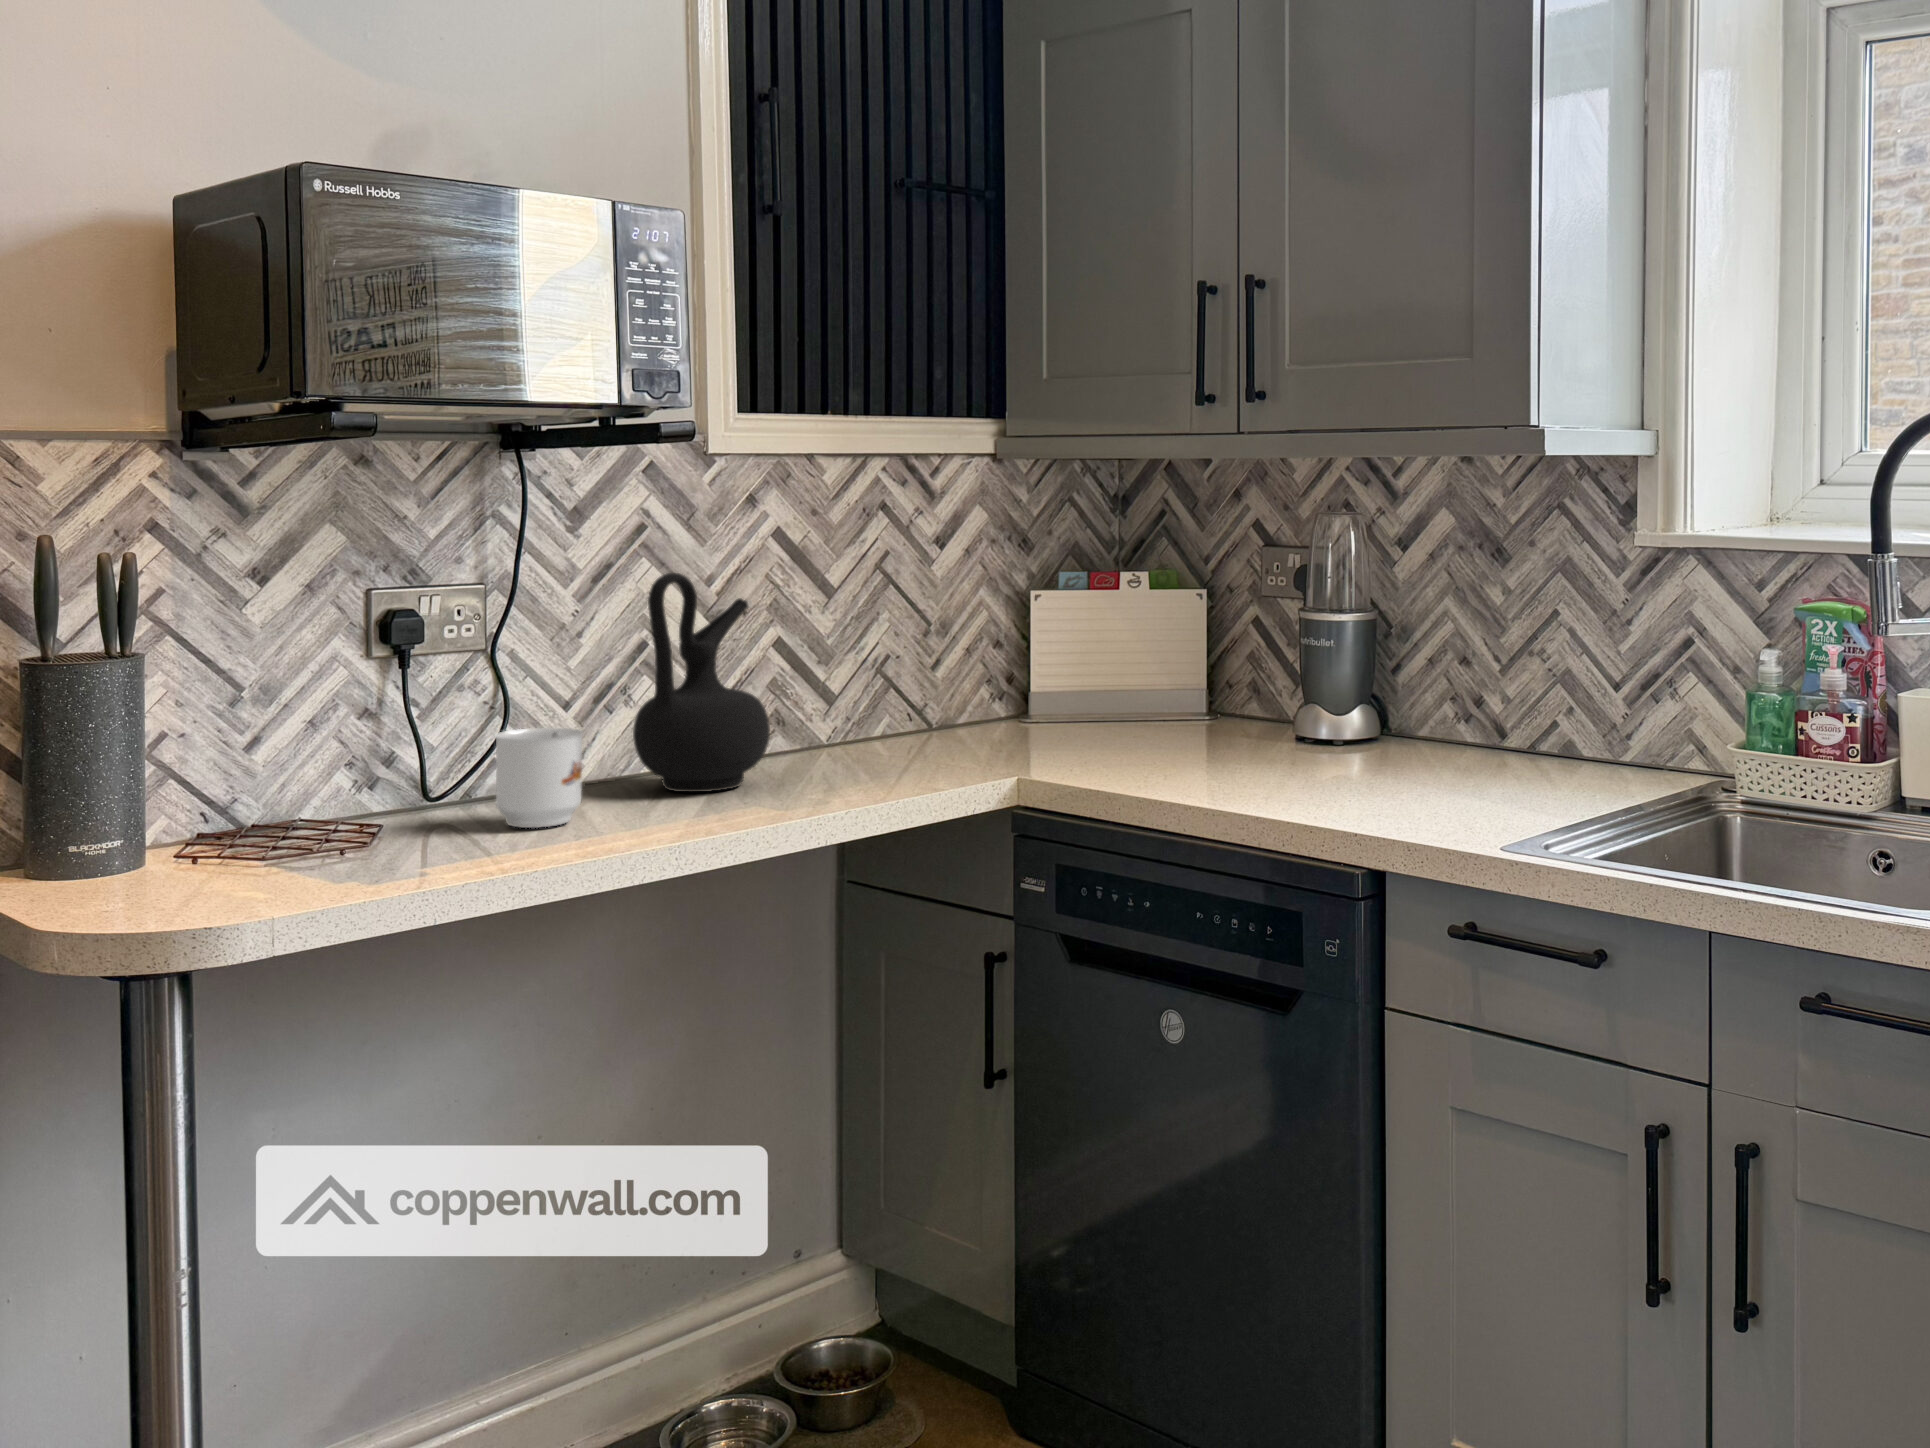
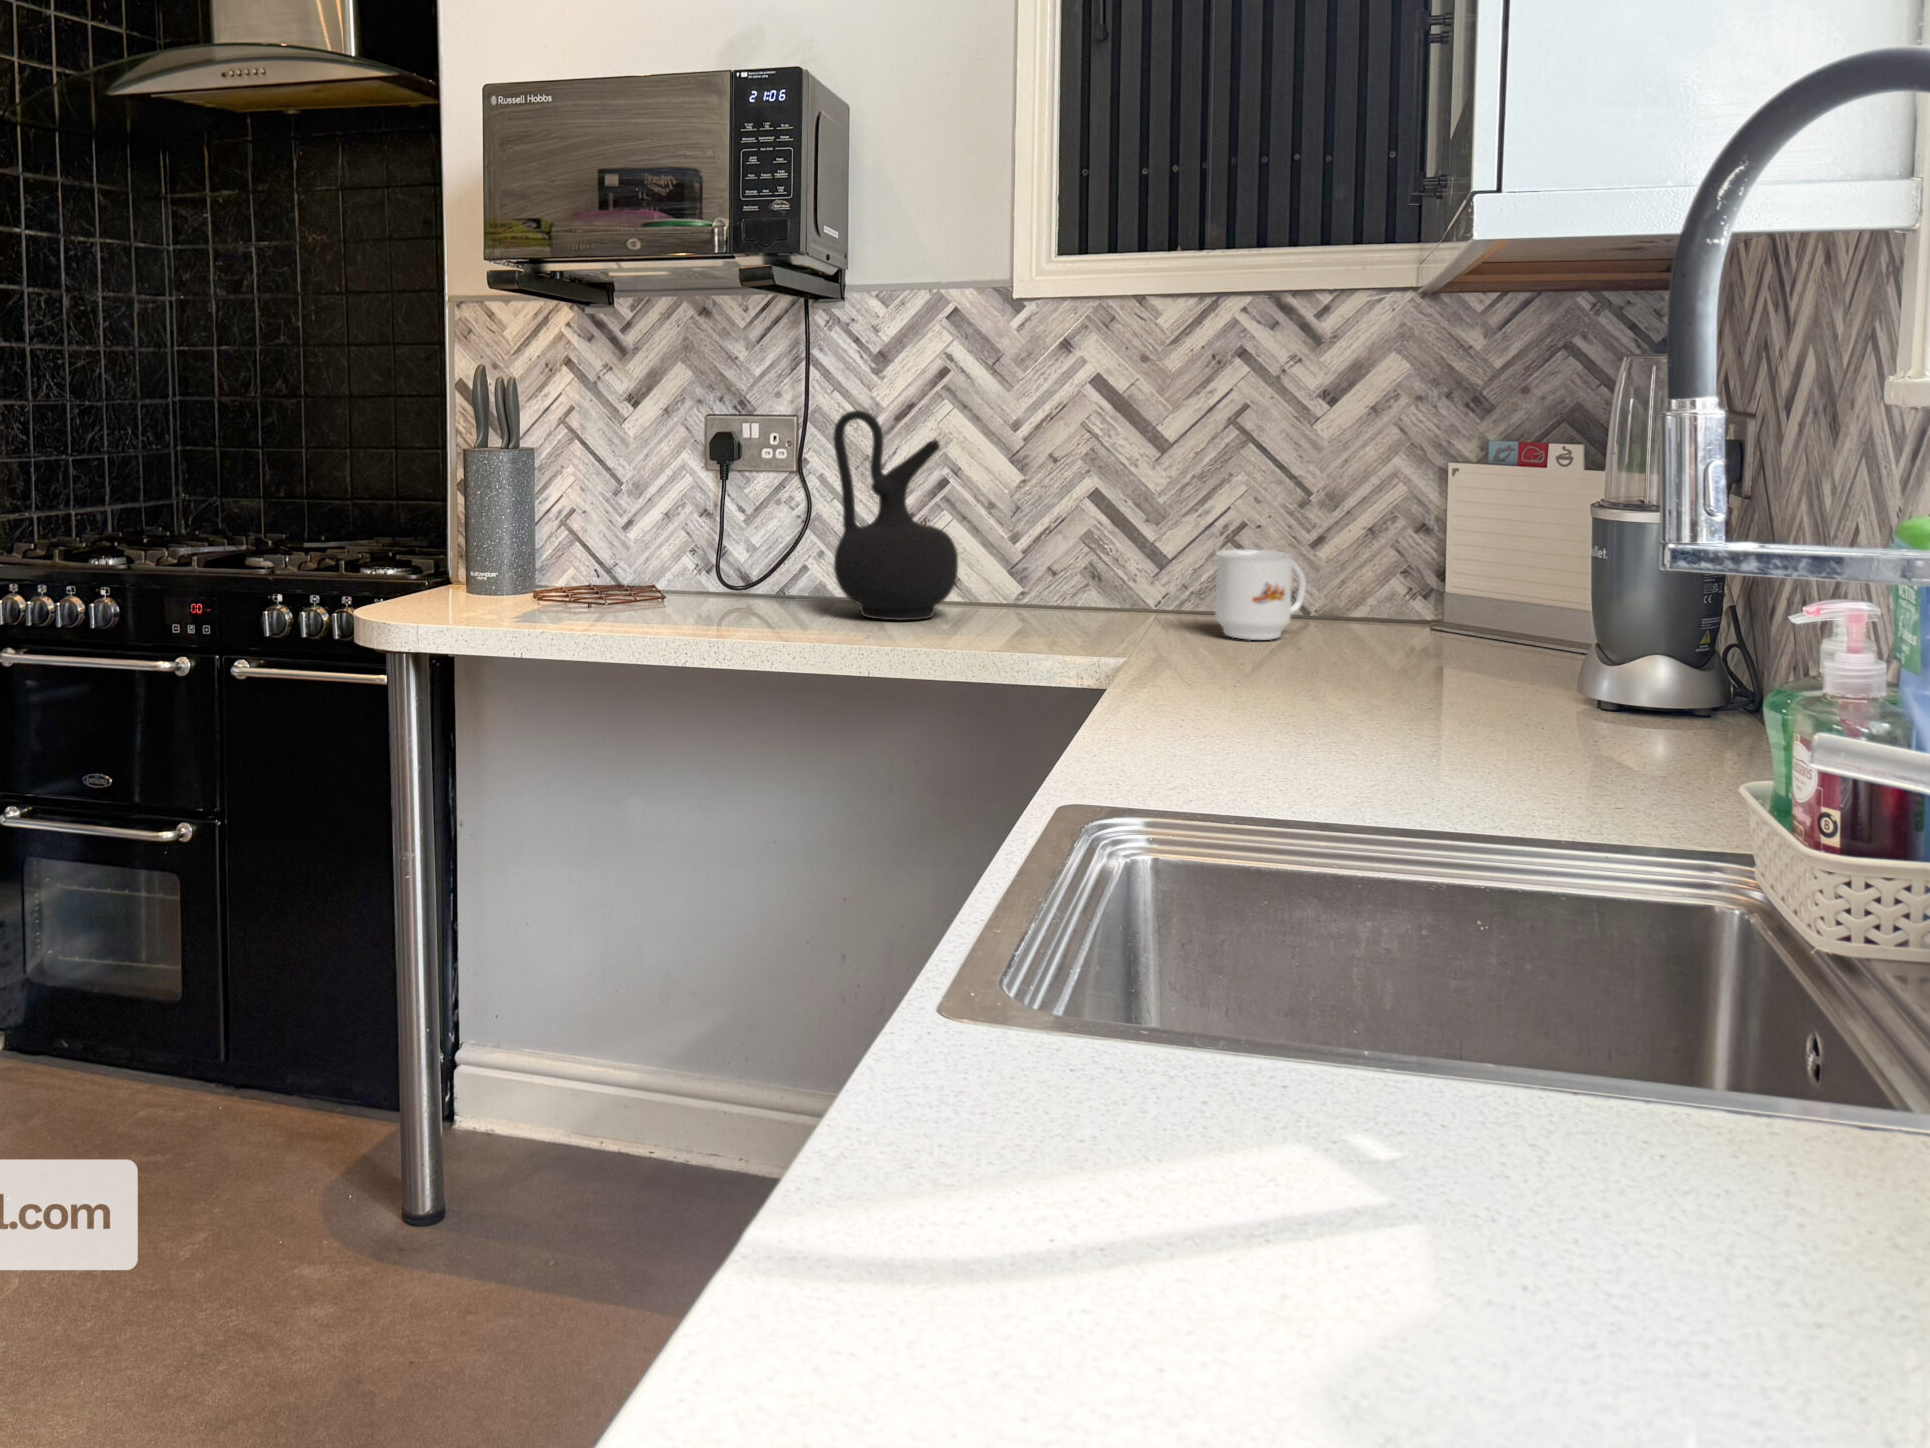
mug: present [495,728,583,828] -> present [1215,550,1306,640]

